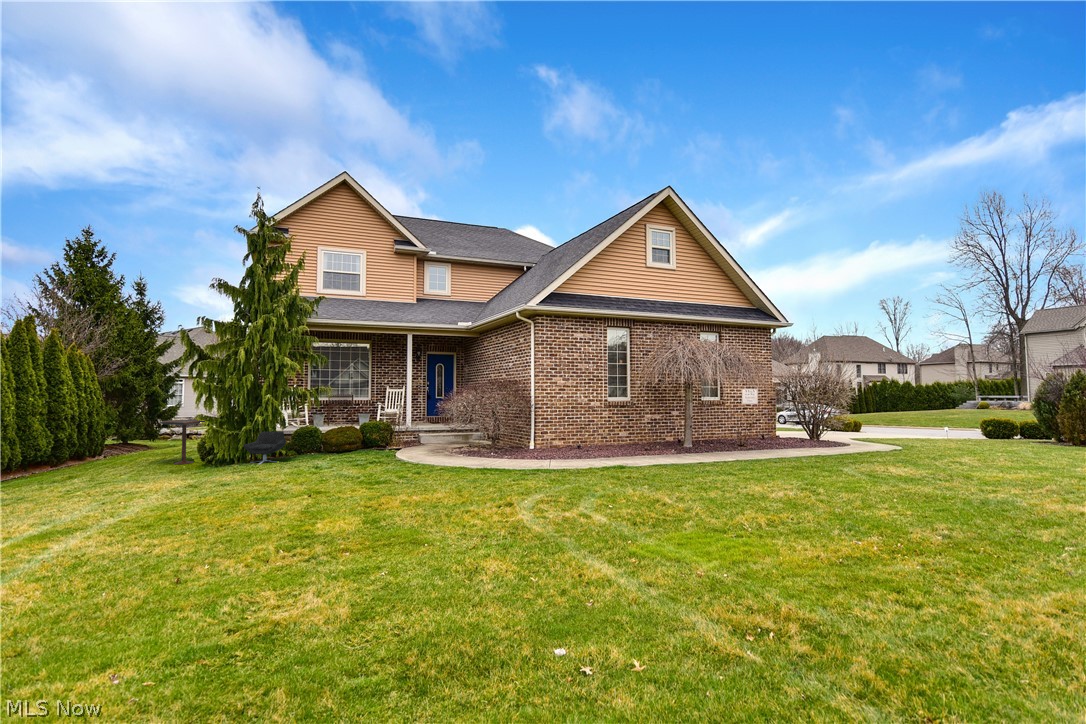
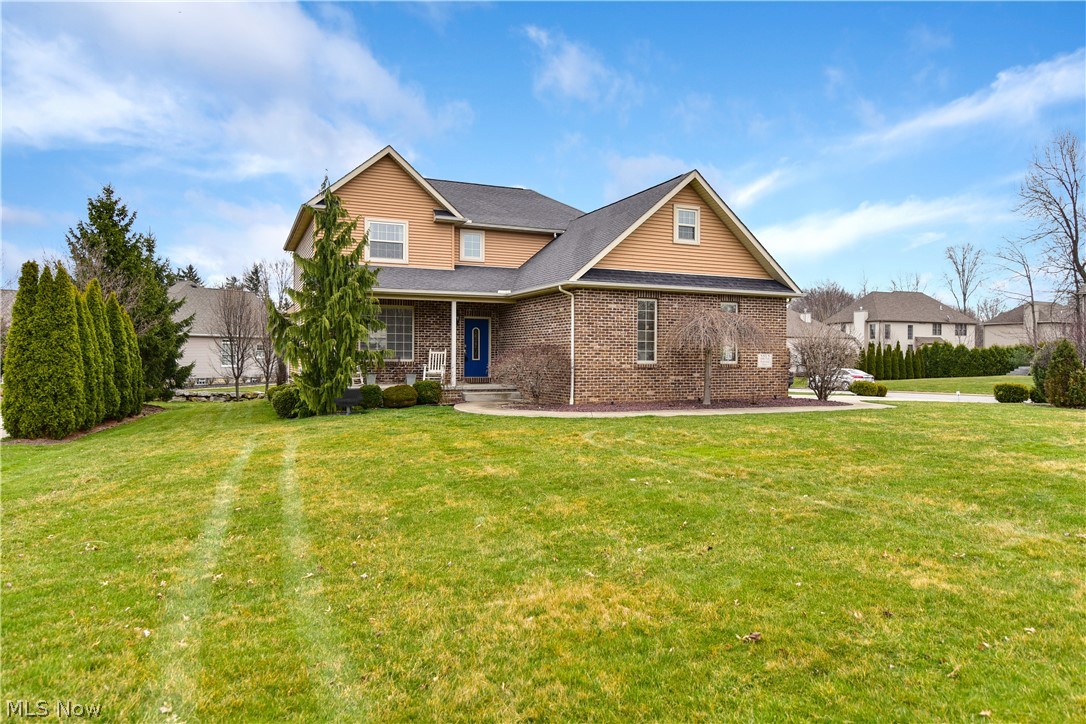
pedestal table: present [160,419,205,465] -> none [262,378,298,415]

